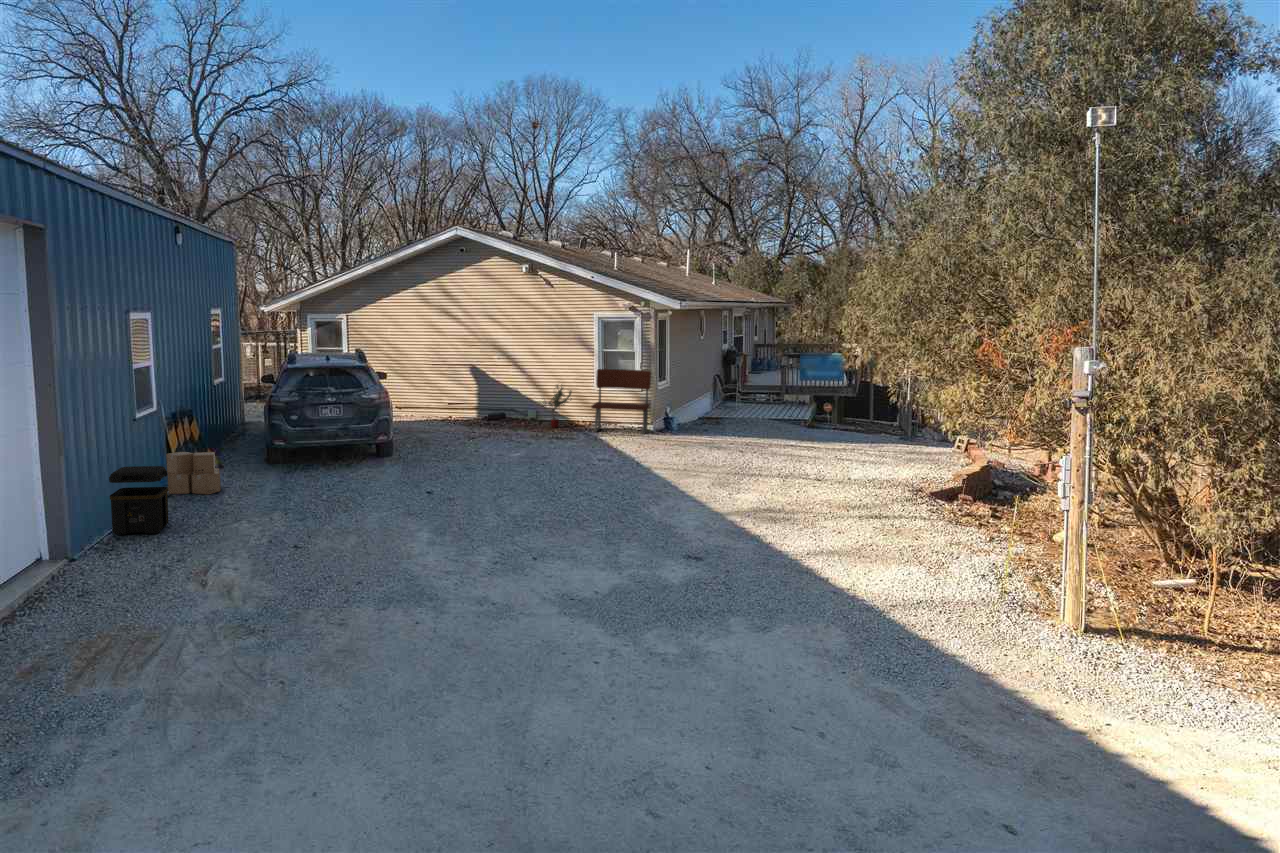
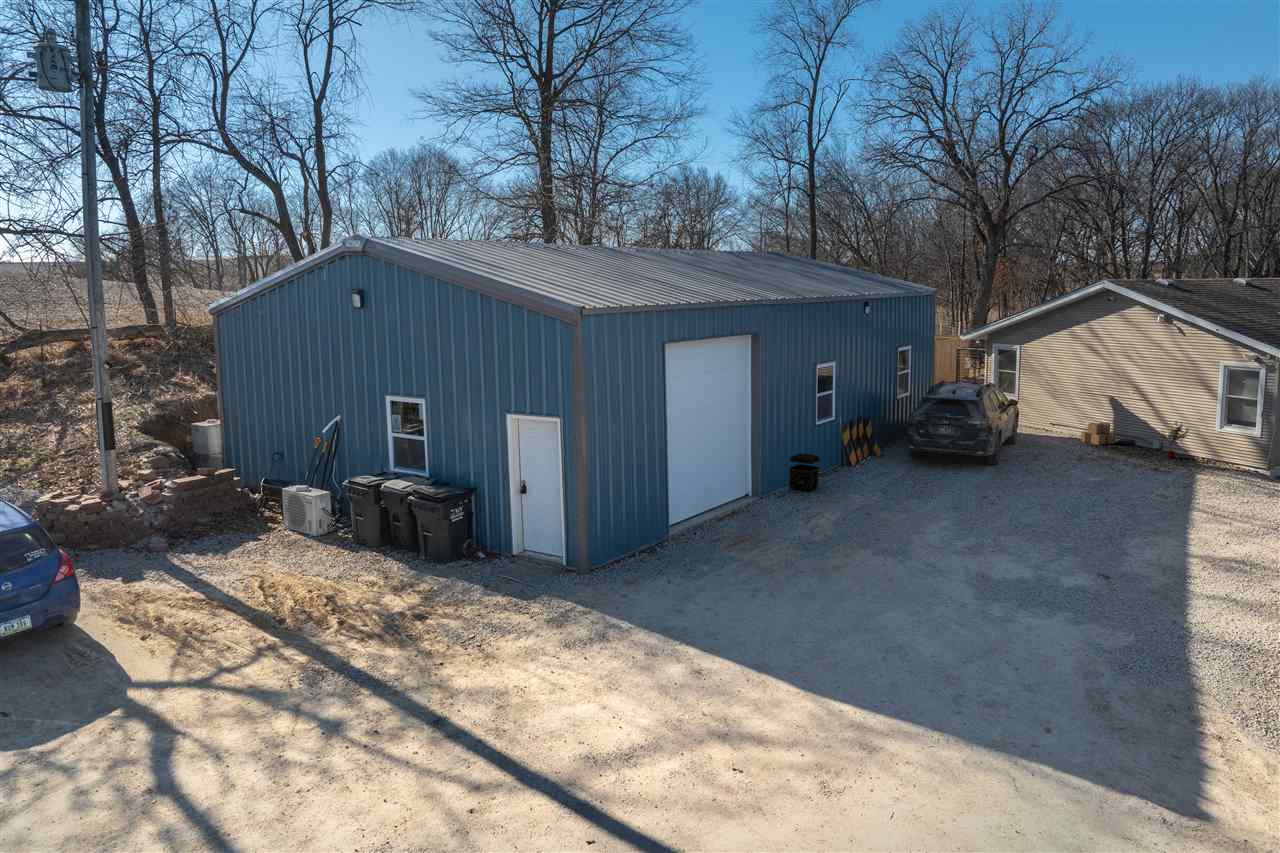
bench: present [592,369,651,434] -> none [1199,412,1269,476]
cardboard box: present [166,452,221,495] -> present [1081,422,1116,445]

